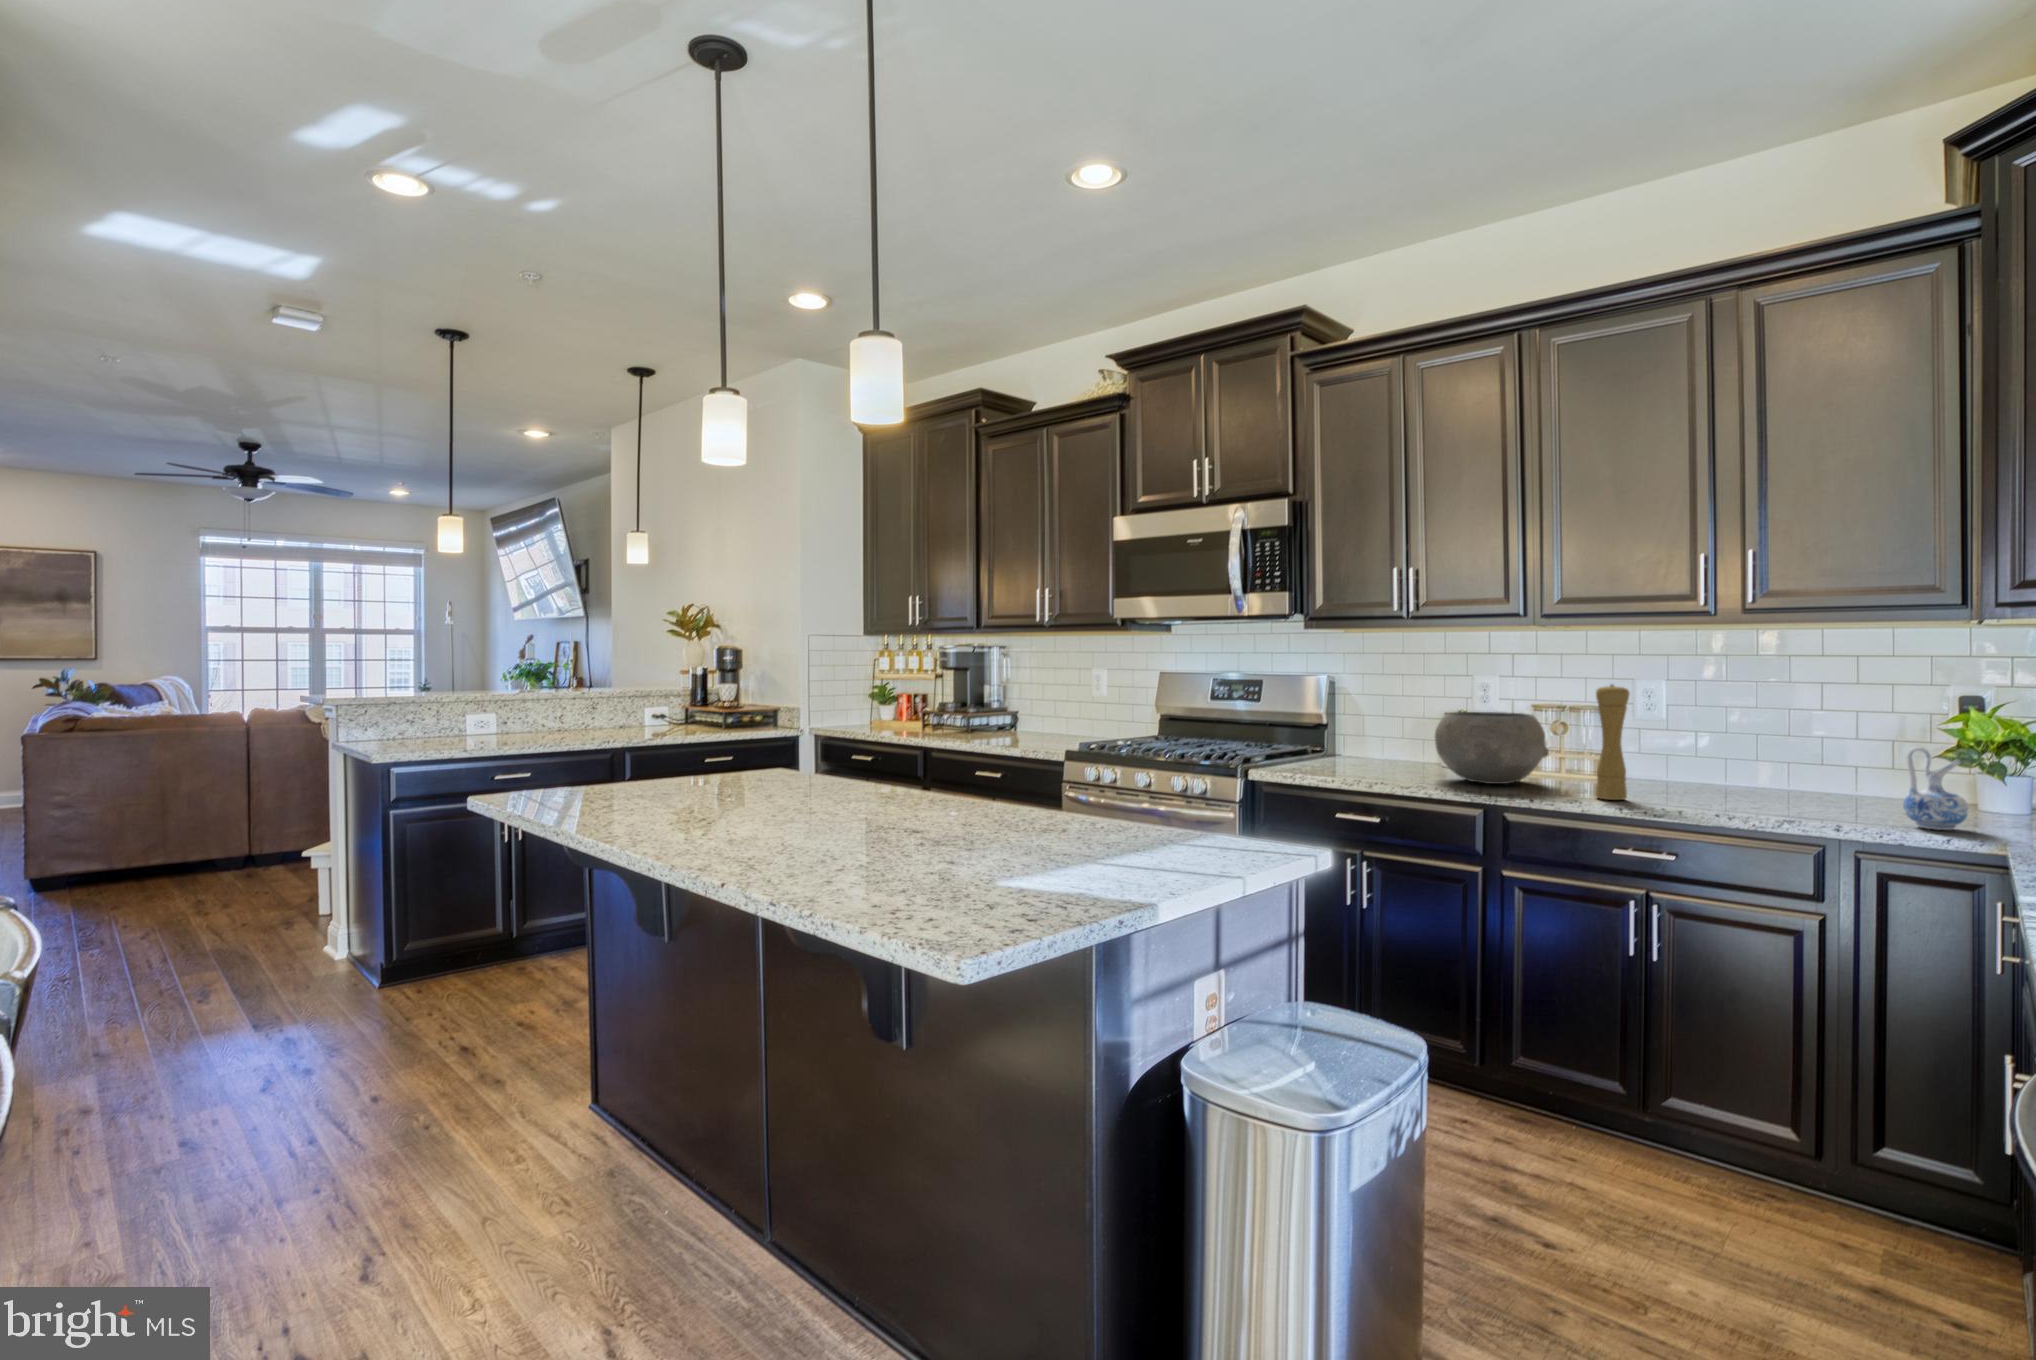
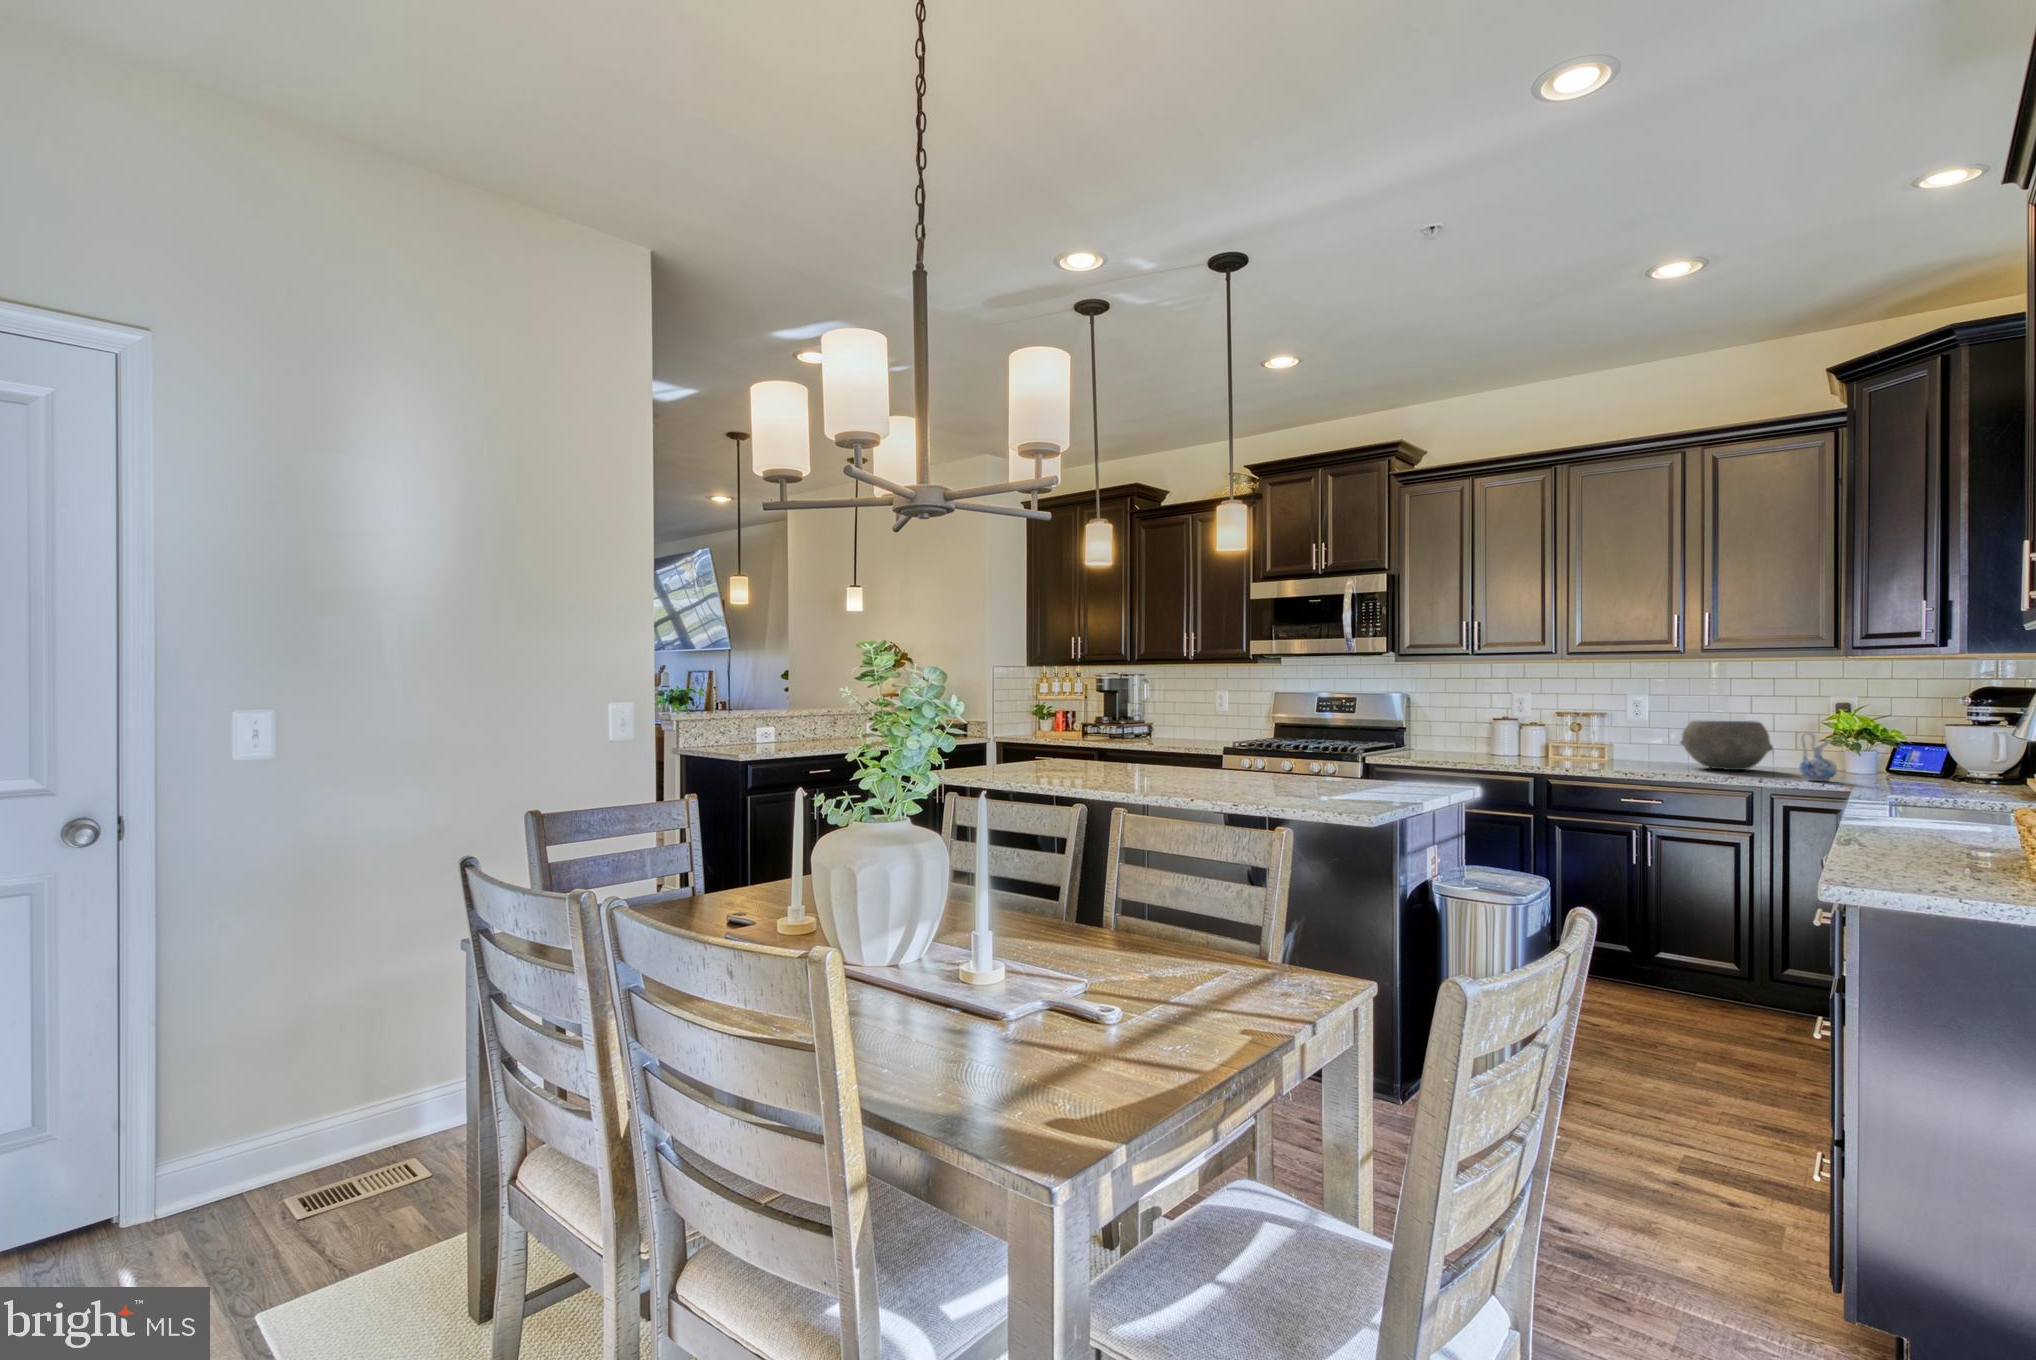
pepper mill: present [1596,685,1629,800] -> none [1609,696,1630,769]
ceramic bowl: present [1435,712,1549,784] -> present [1681,721,1773,770]

